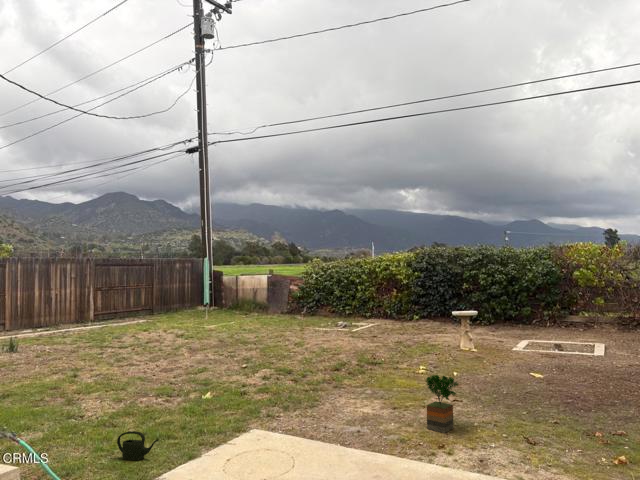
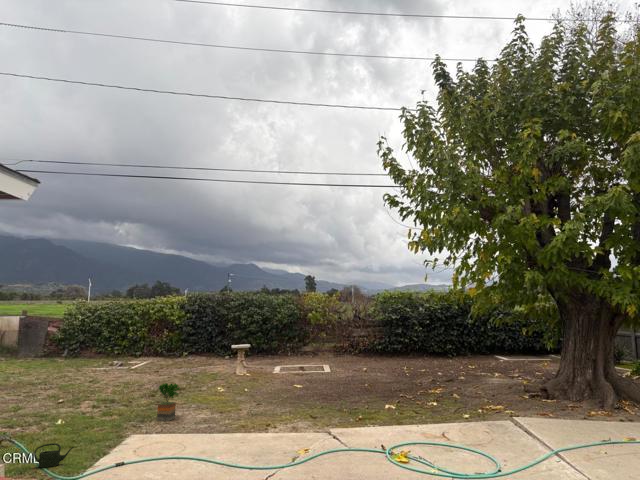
potted tree: present [426,375,458,433] -> present [157,383,180,421]

